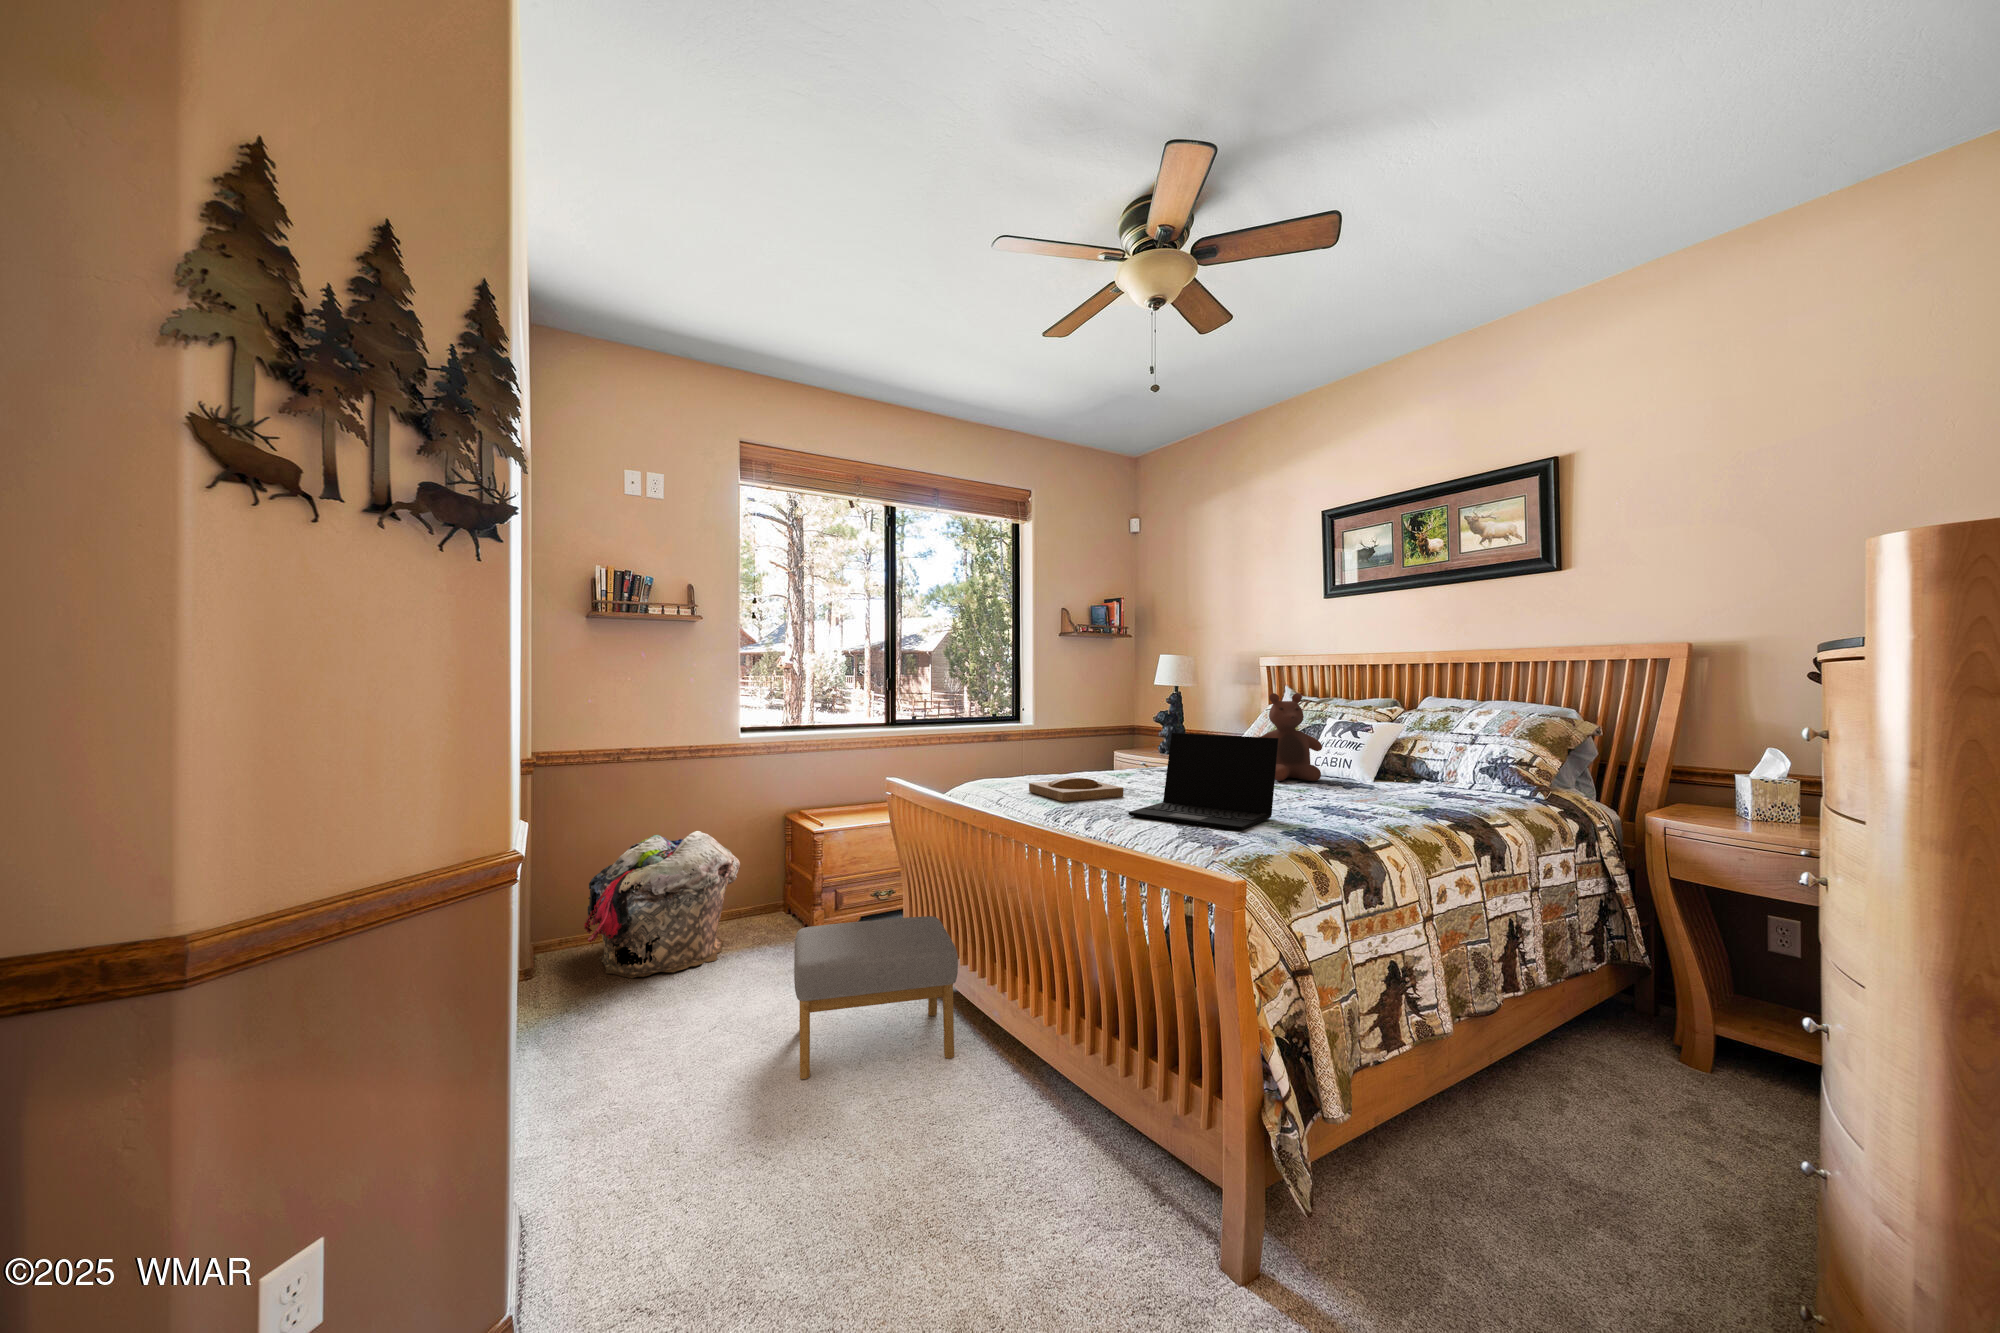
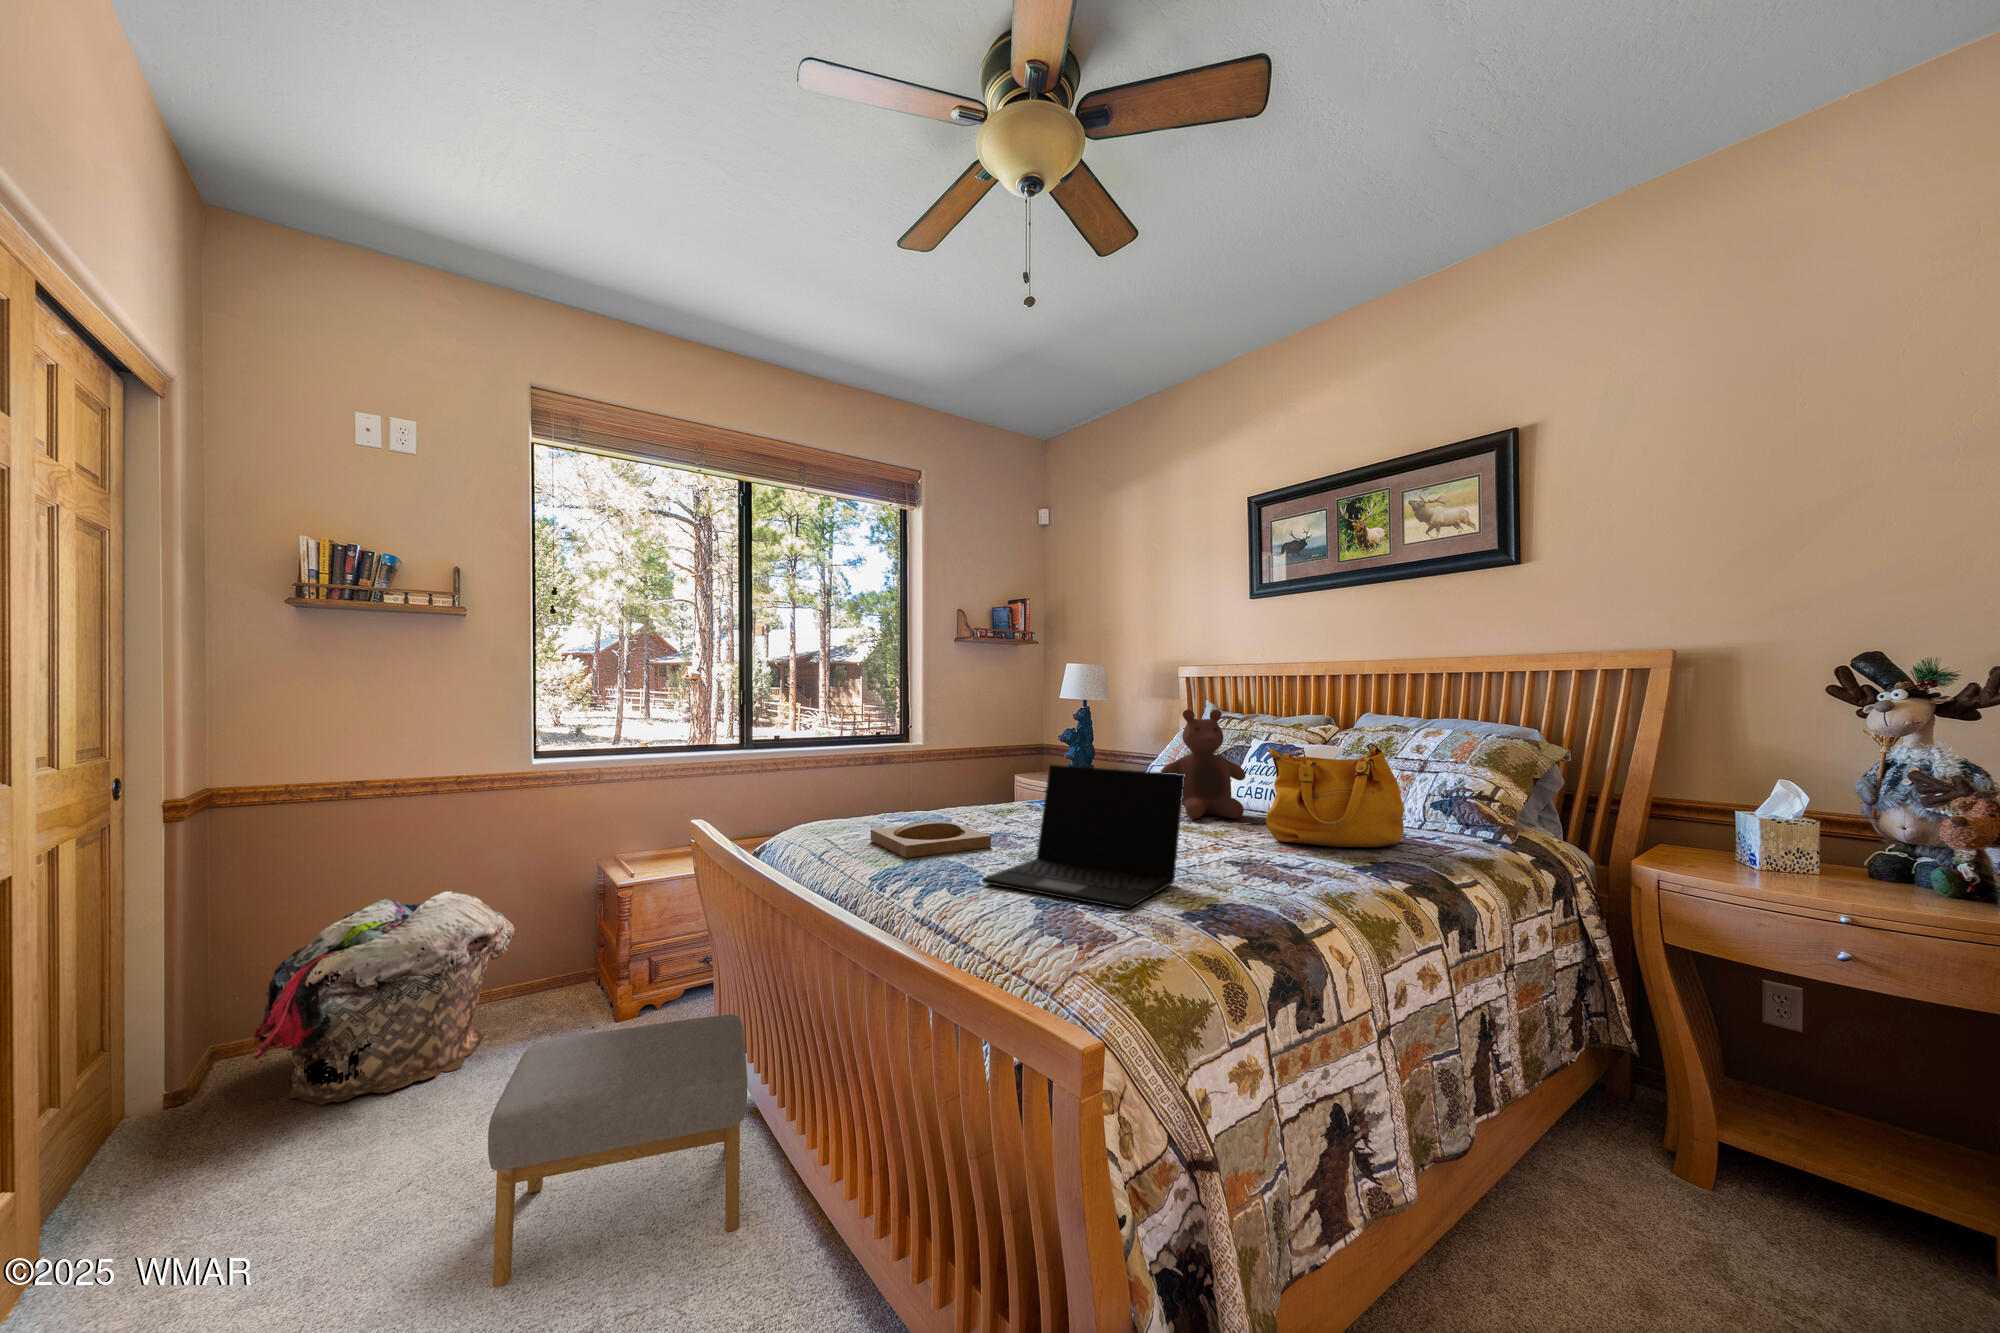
handbag: none [1340,719,1453,800] -> present [1266,743,1404,847]

